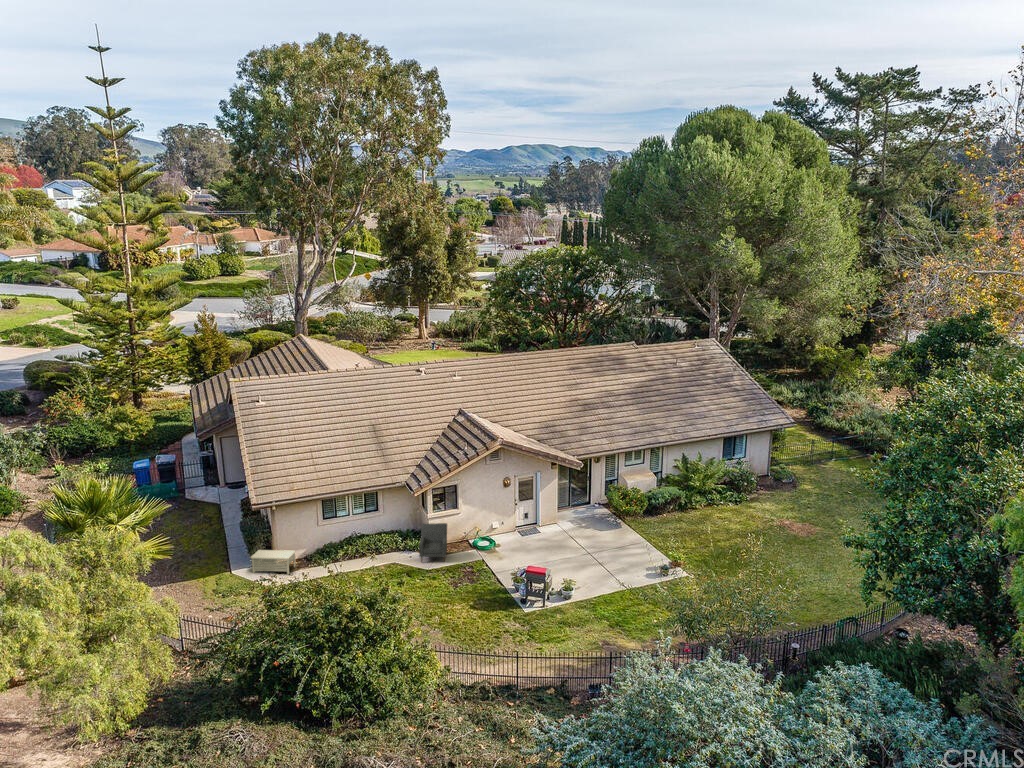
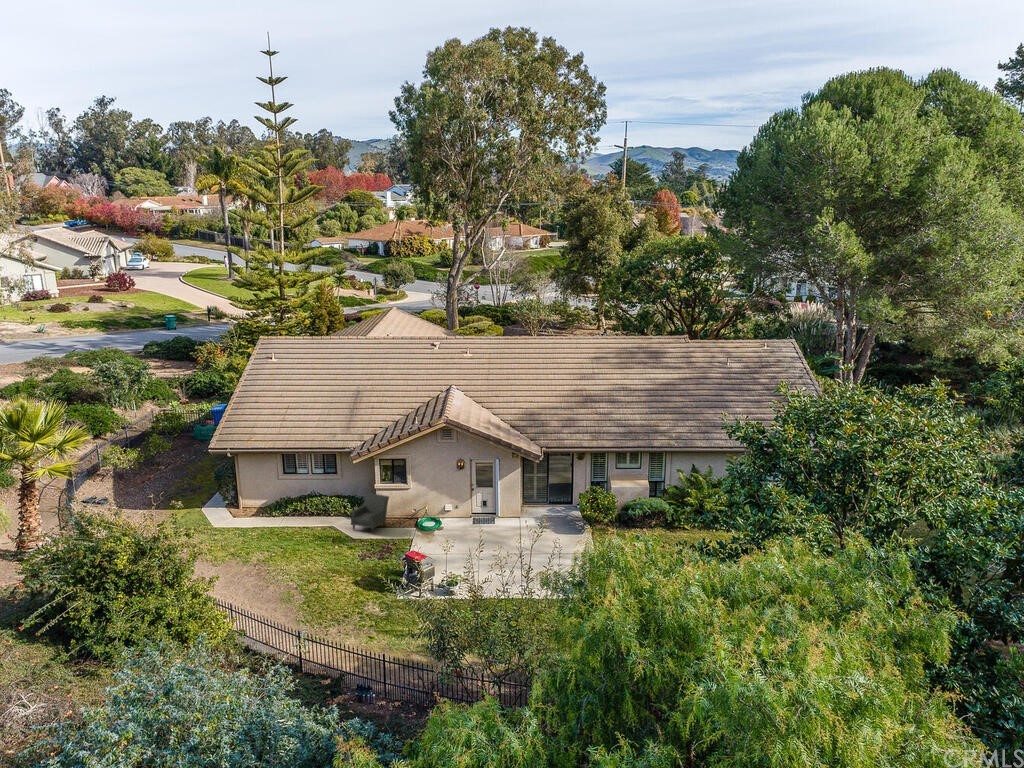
storage bench: present [251,550,296,574] -> none [211,492,251,518]

